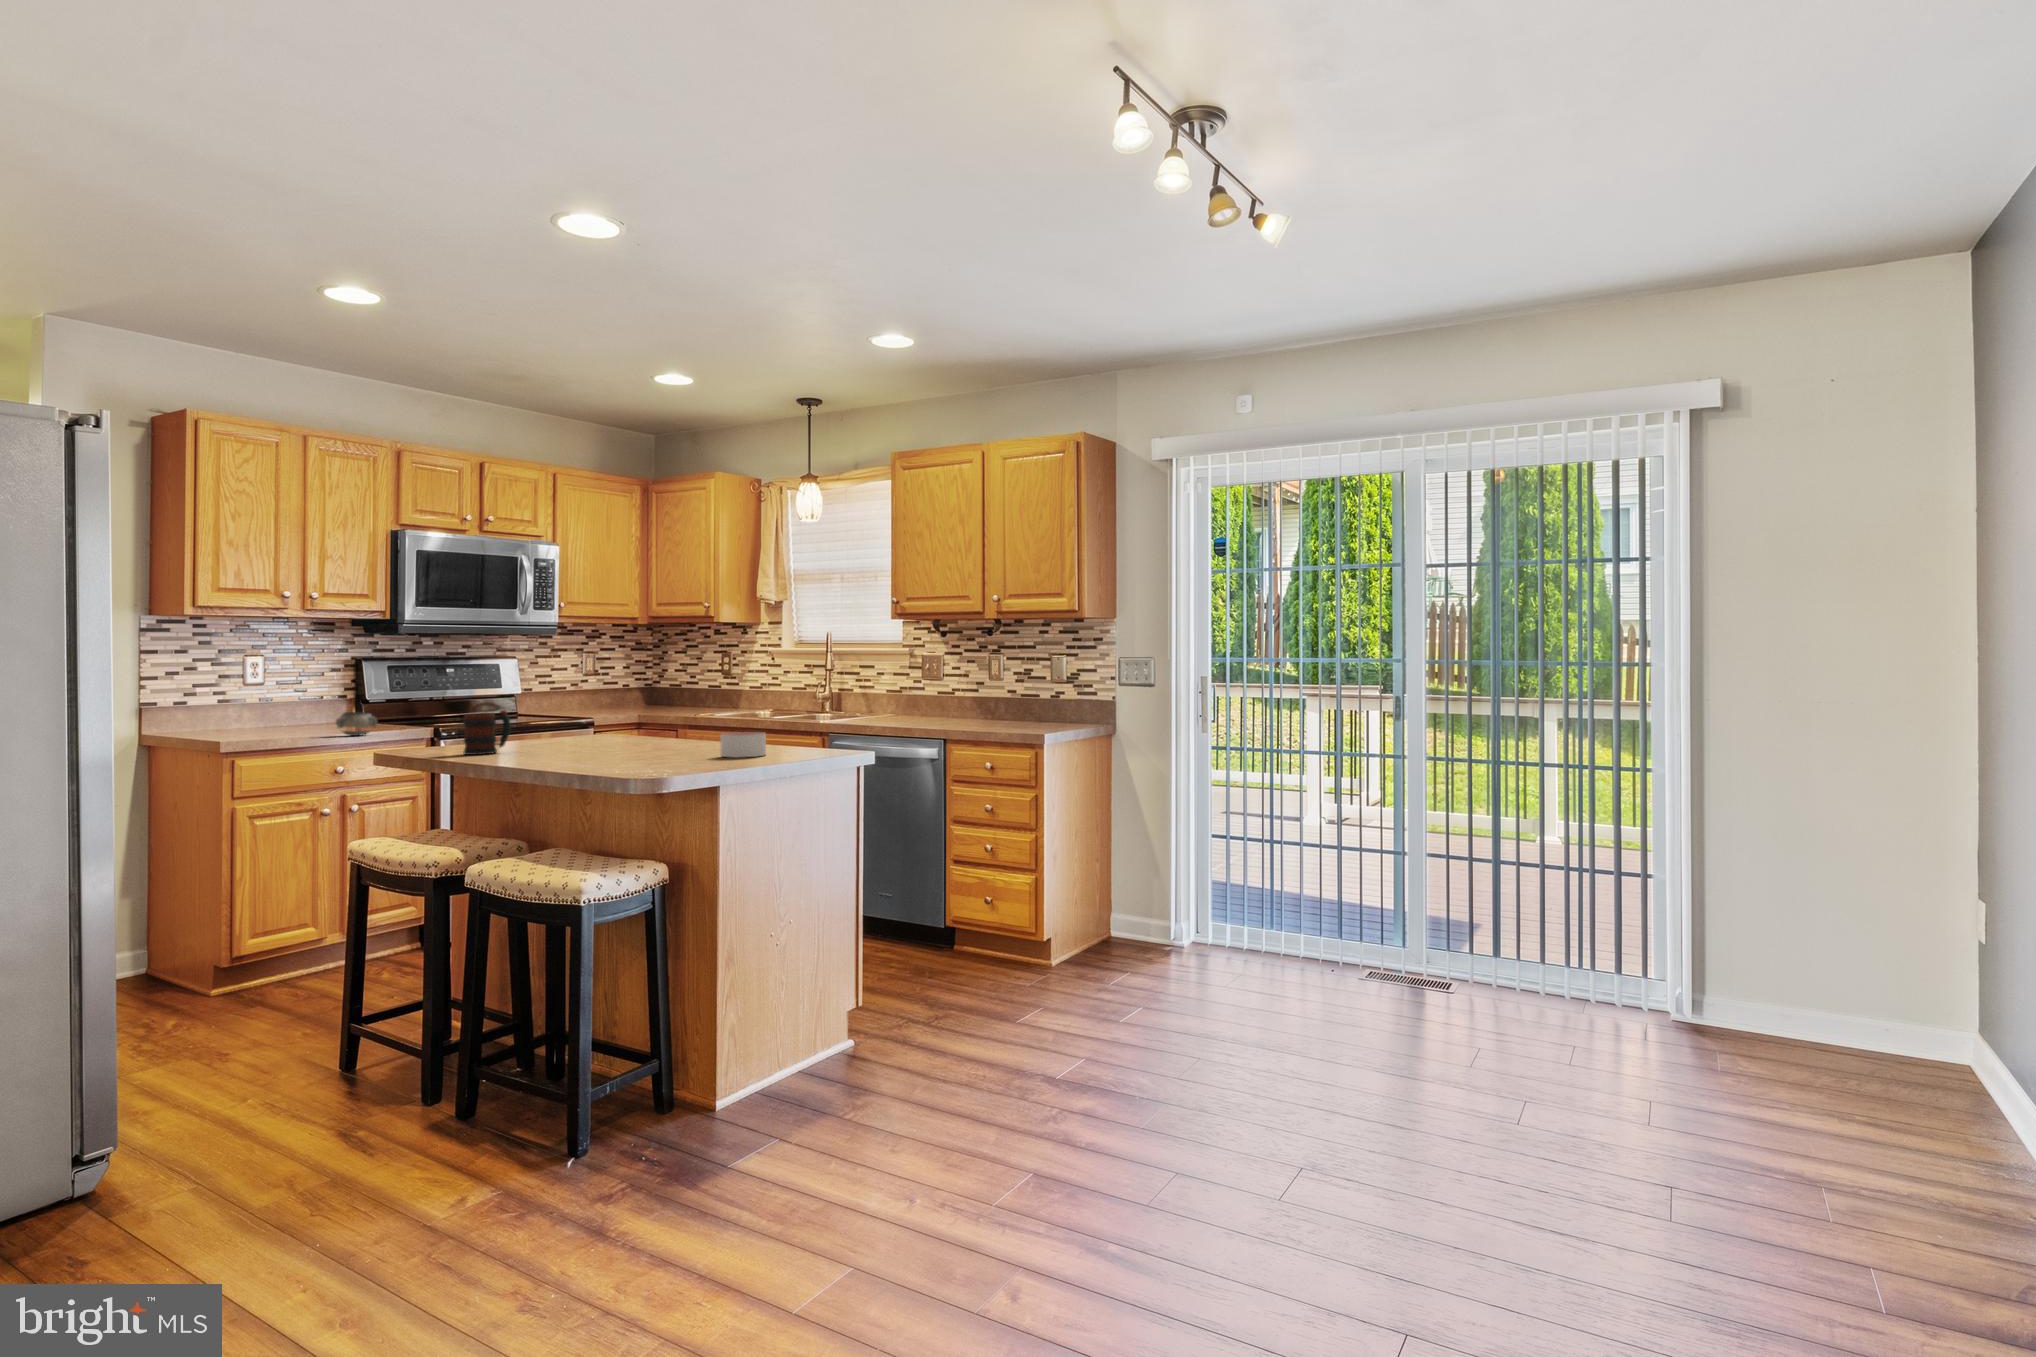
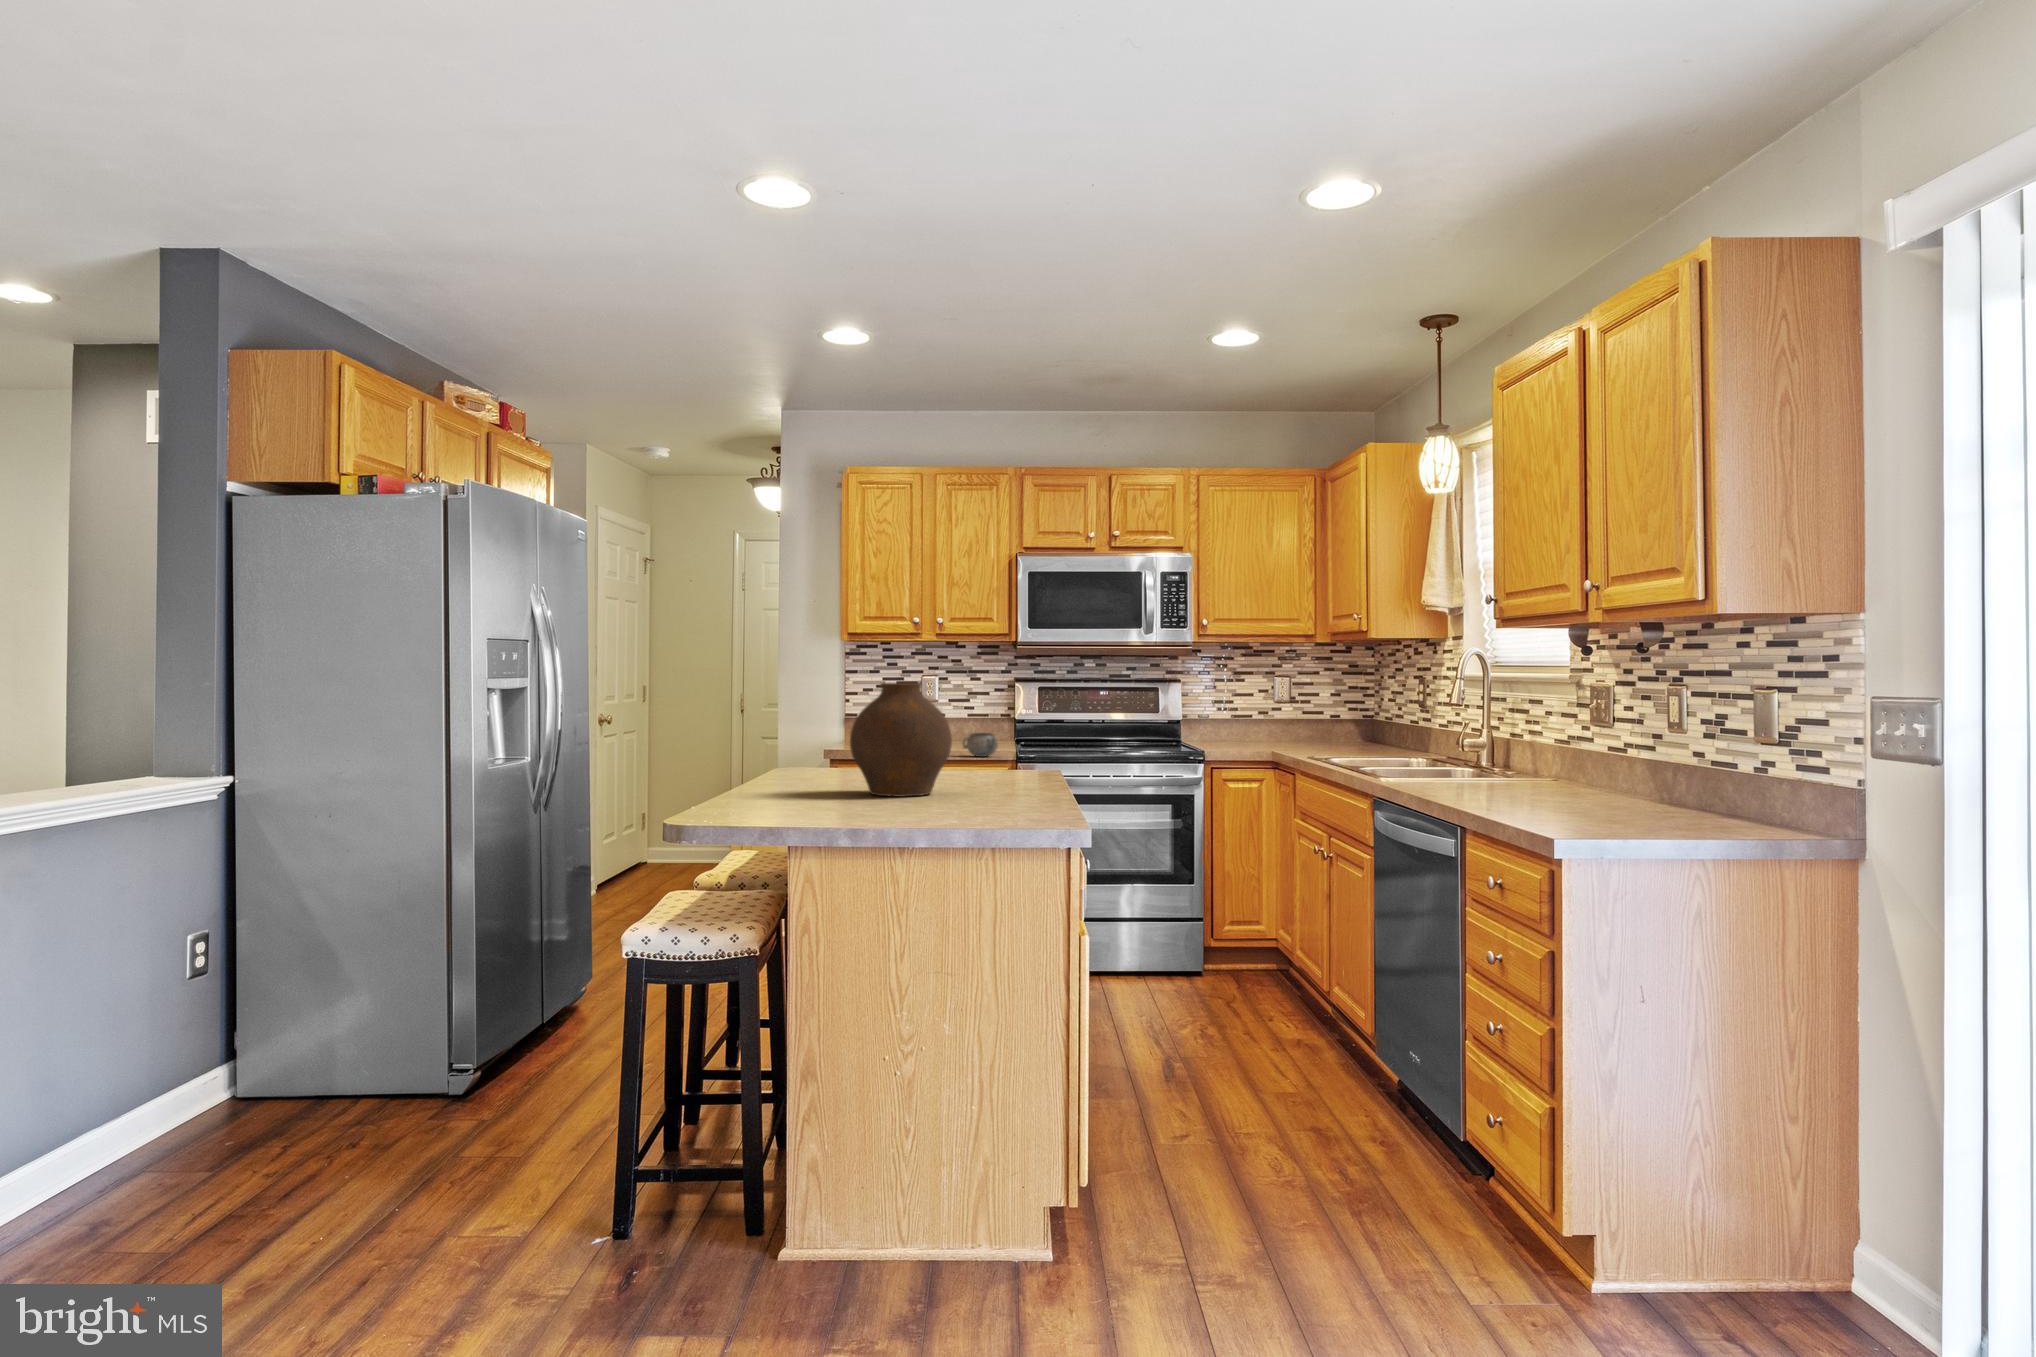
vase: none [576,658,663,750] -> present [850,683,952,797]
mug: present [463,710,510,755] -> none [785,739,827,787]
candle: present [721,732,766,757] -> none [798,786,860,823]

